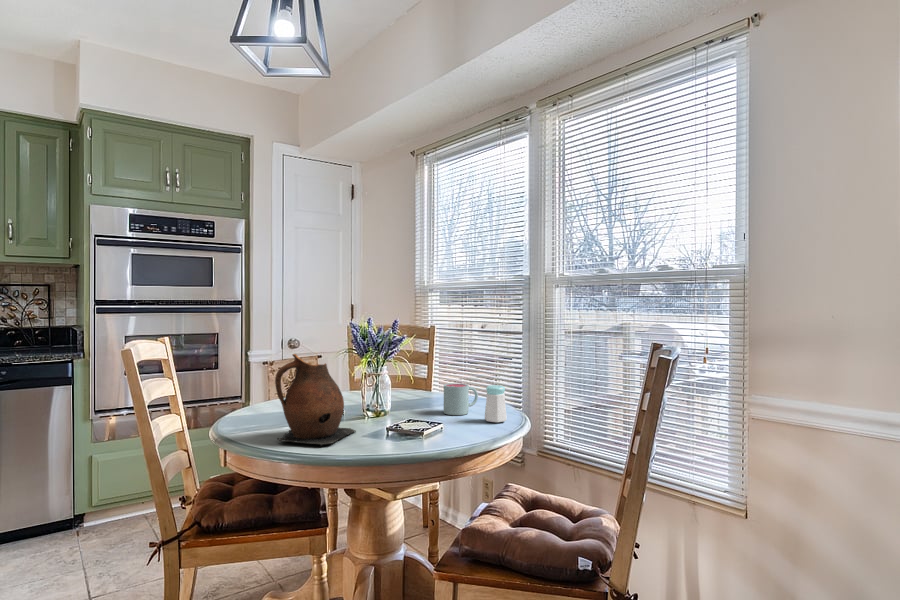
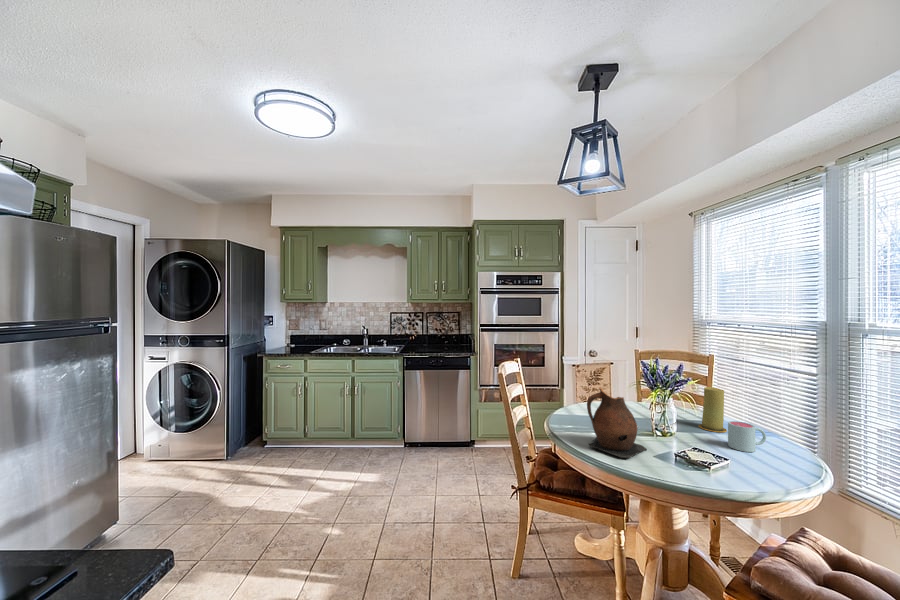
candle: none [415,352,443,404] -> present [698,387,727,432]
salt shaker: present [485,385,506,422] -> none [775,434,802,471]

